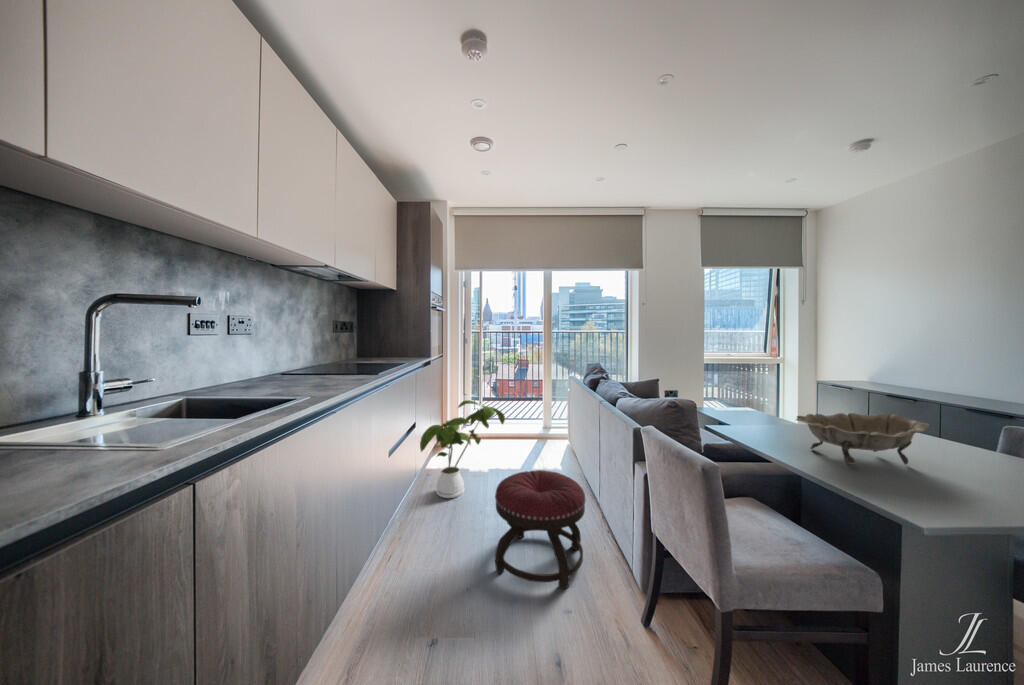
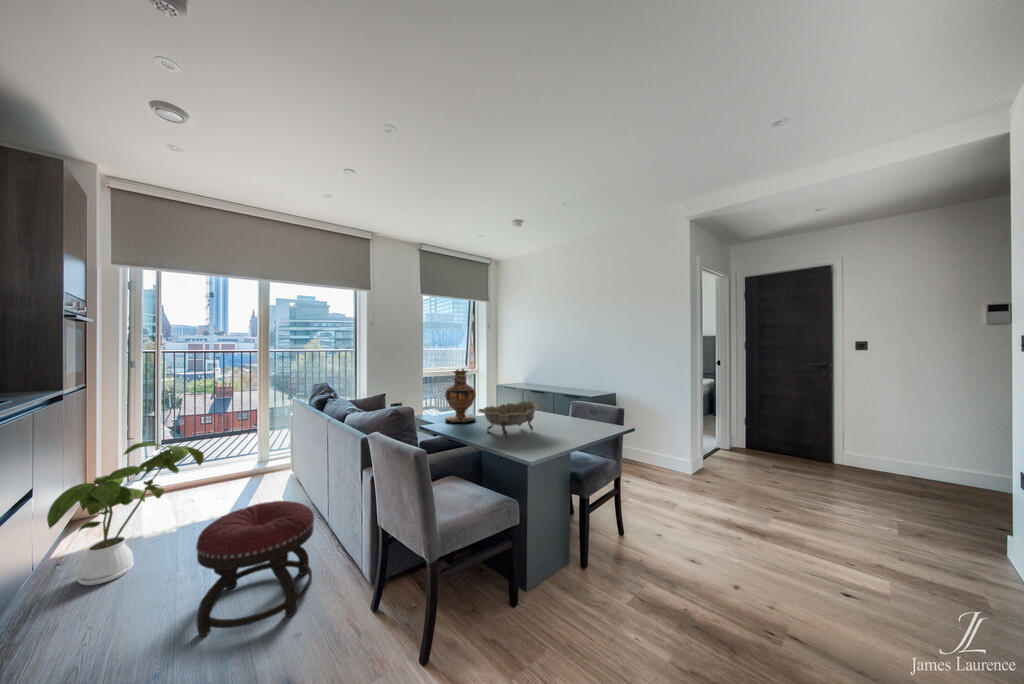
vase: none [737,357,787,430] -> present [445,369,476,423]

